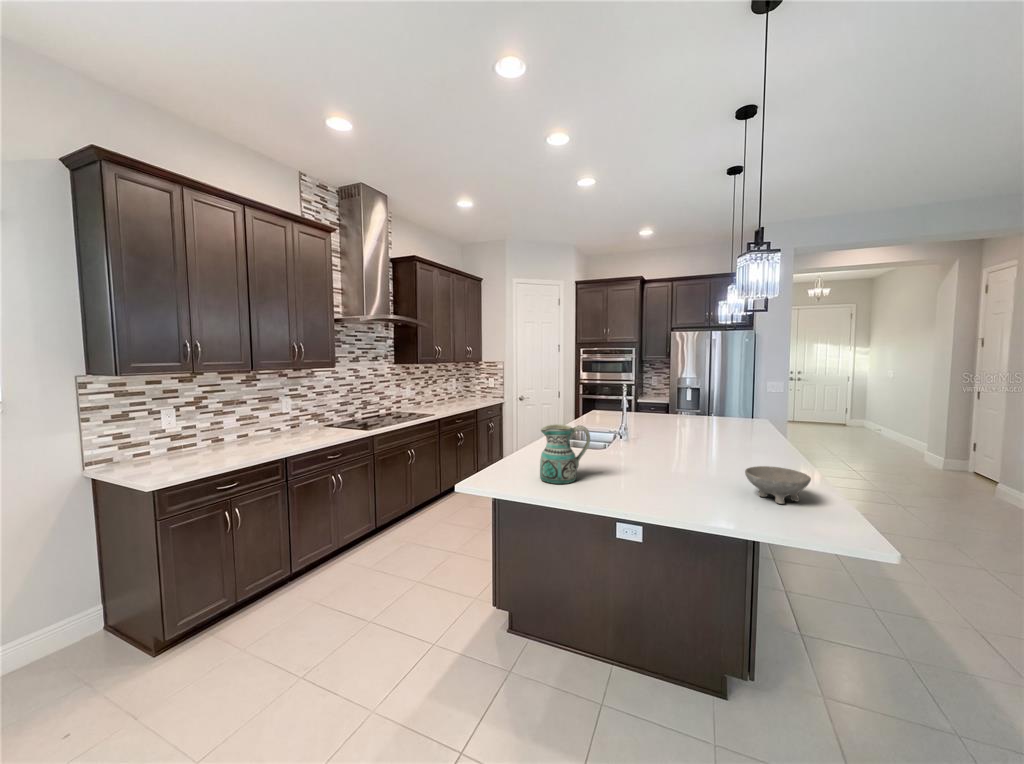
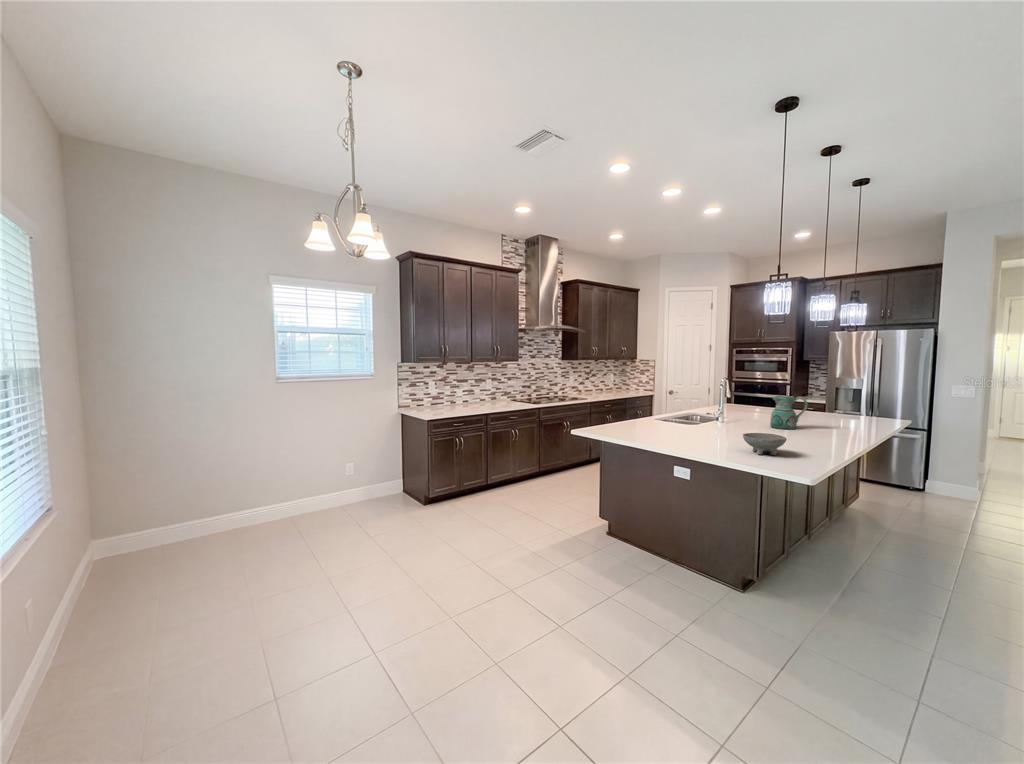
ceramic pitcher: present [540,424,590,484] -> present [770,396,808,429]

